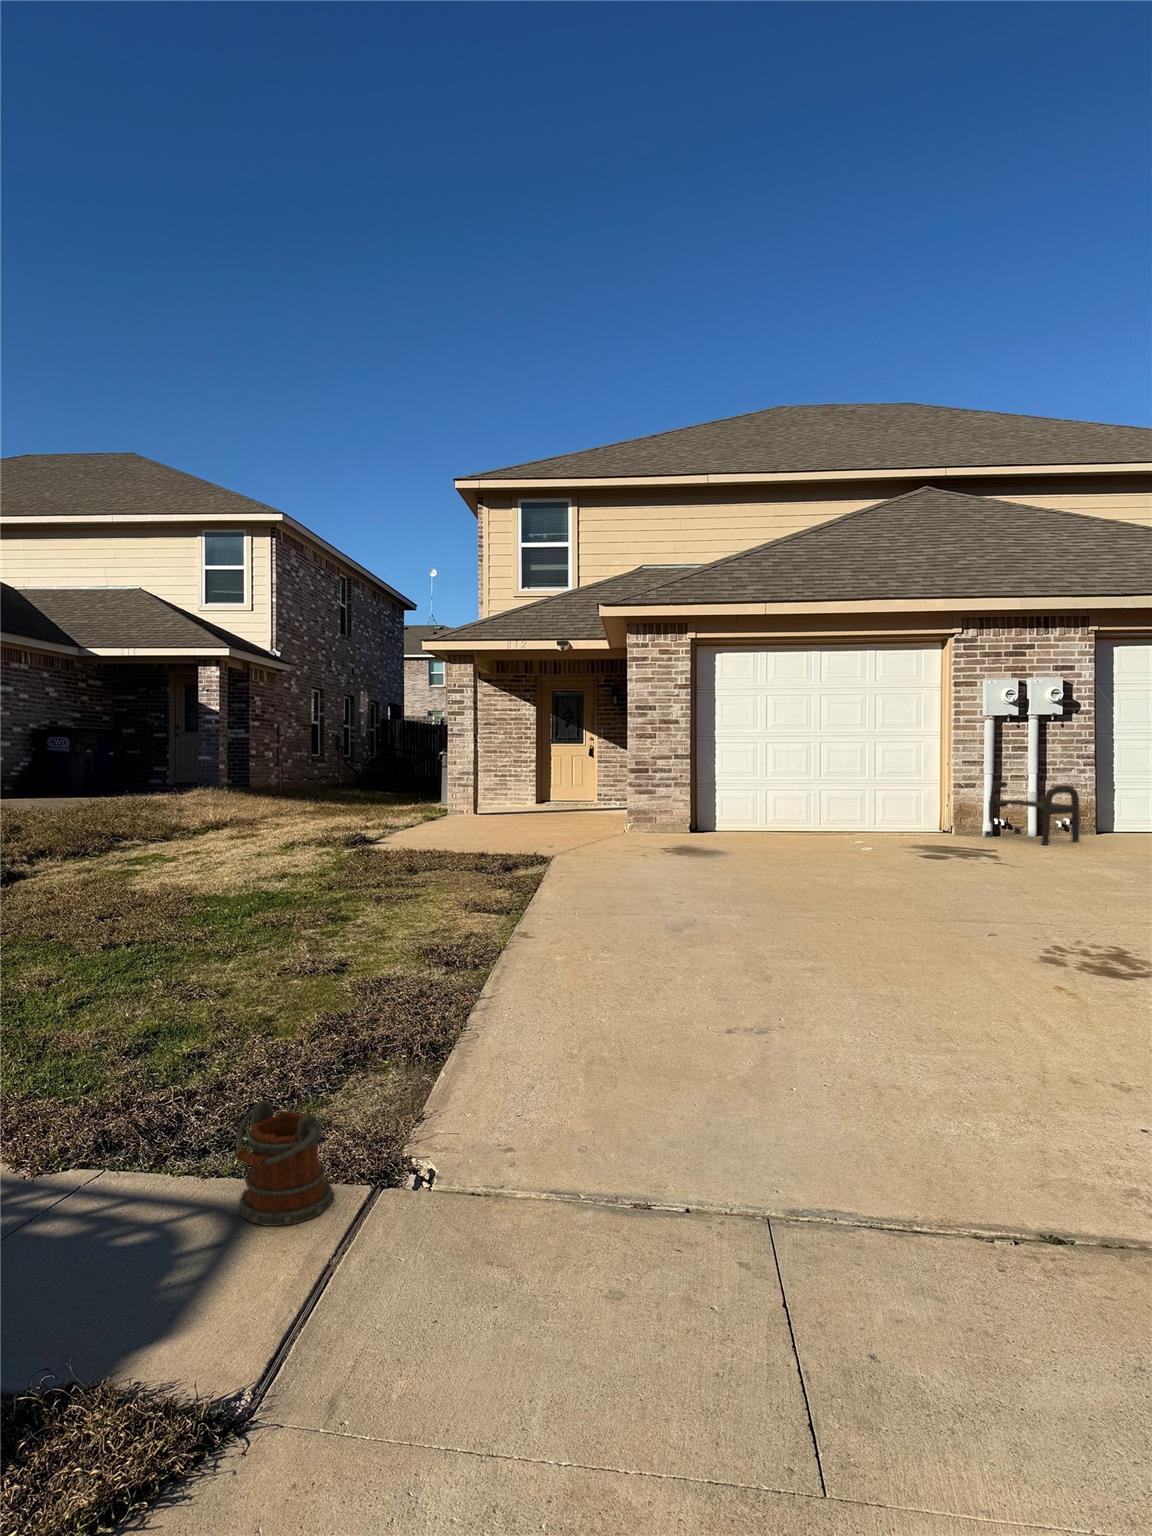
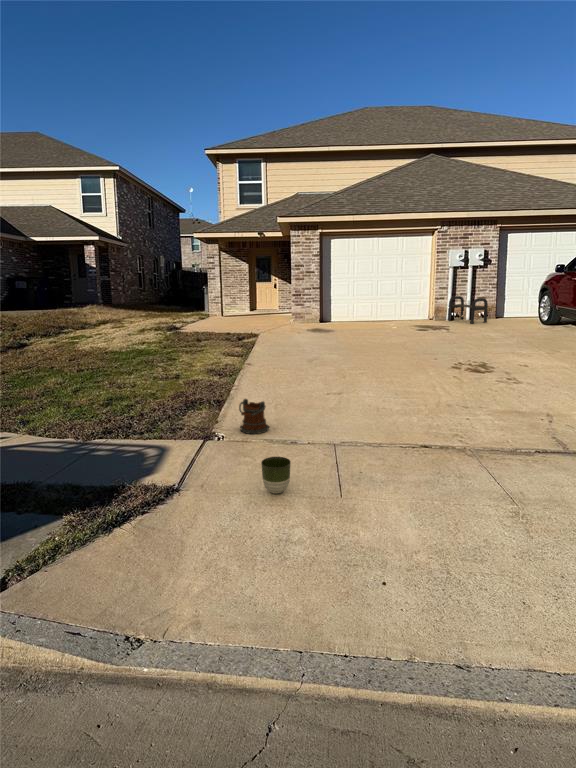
bucket: present [236,1100,335,1226] -> present [239,399,269,434]
planter: none [521,1294,620,1439] -> present [261,457,291,493]

